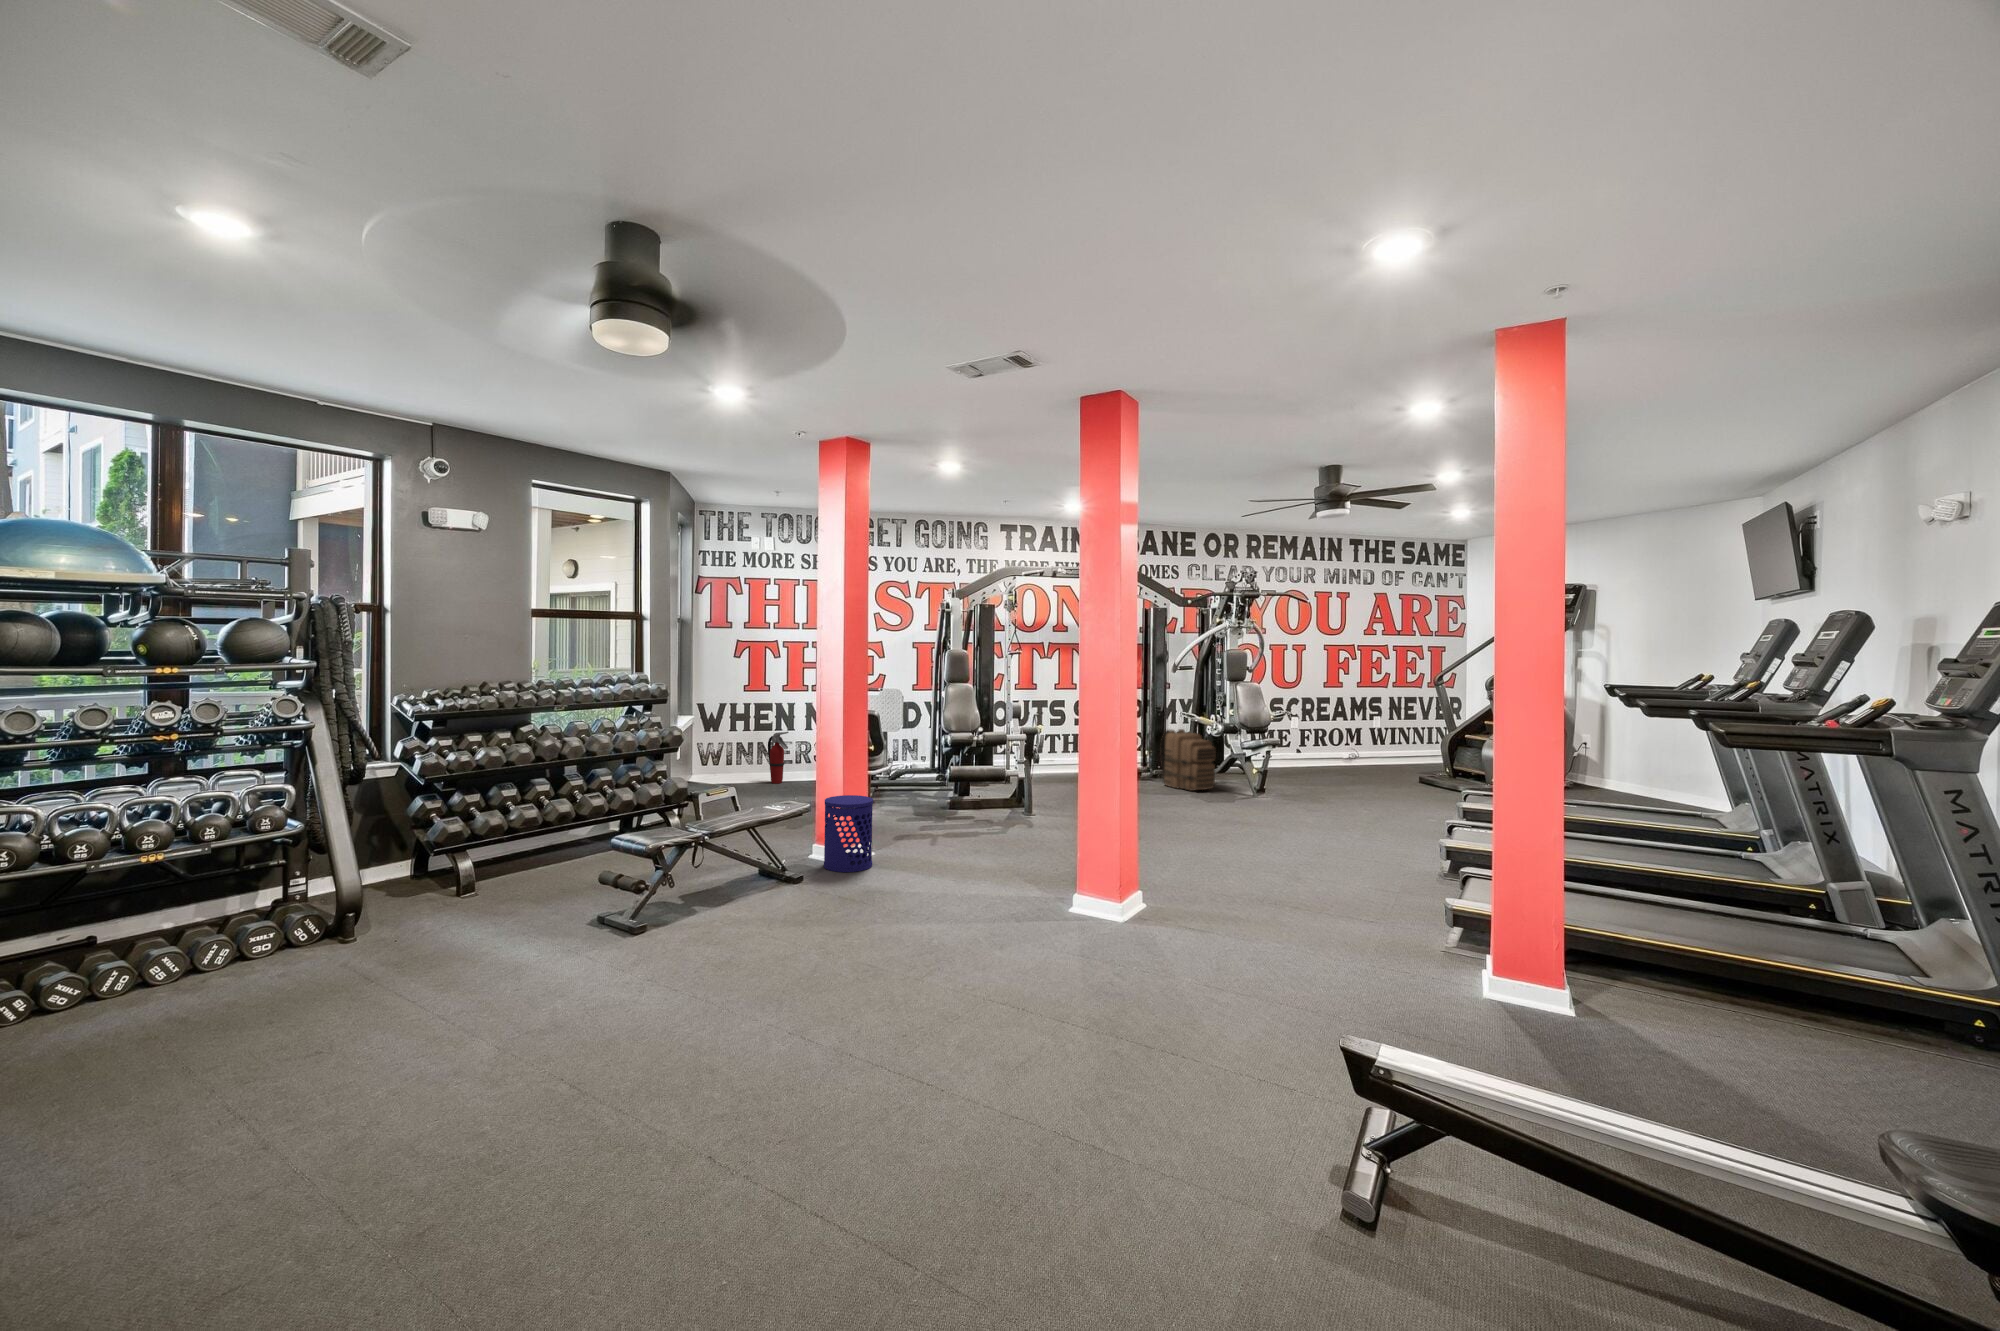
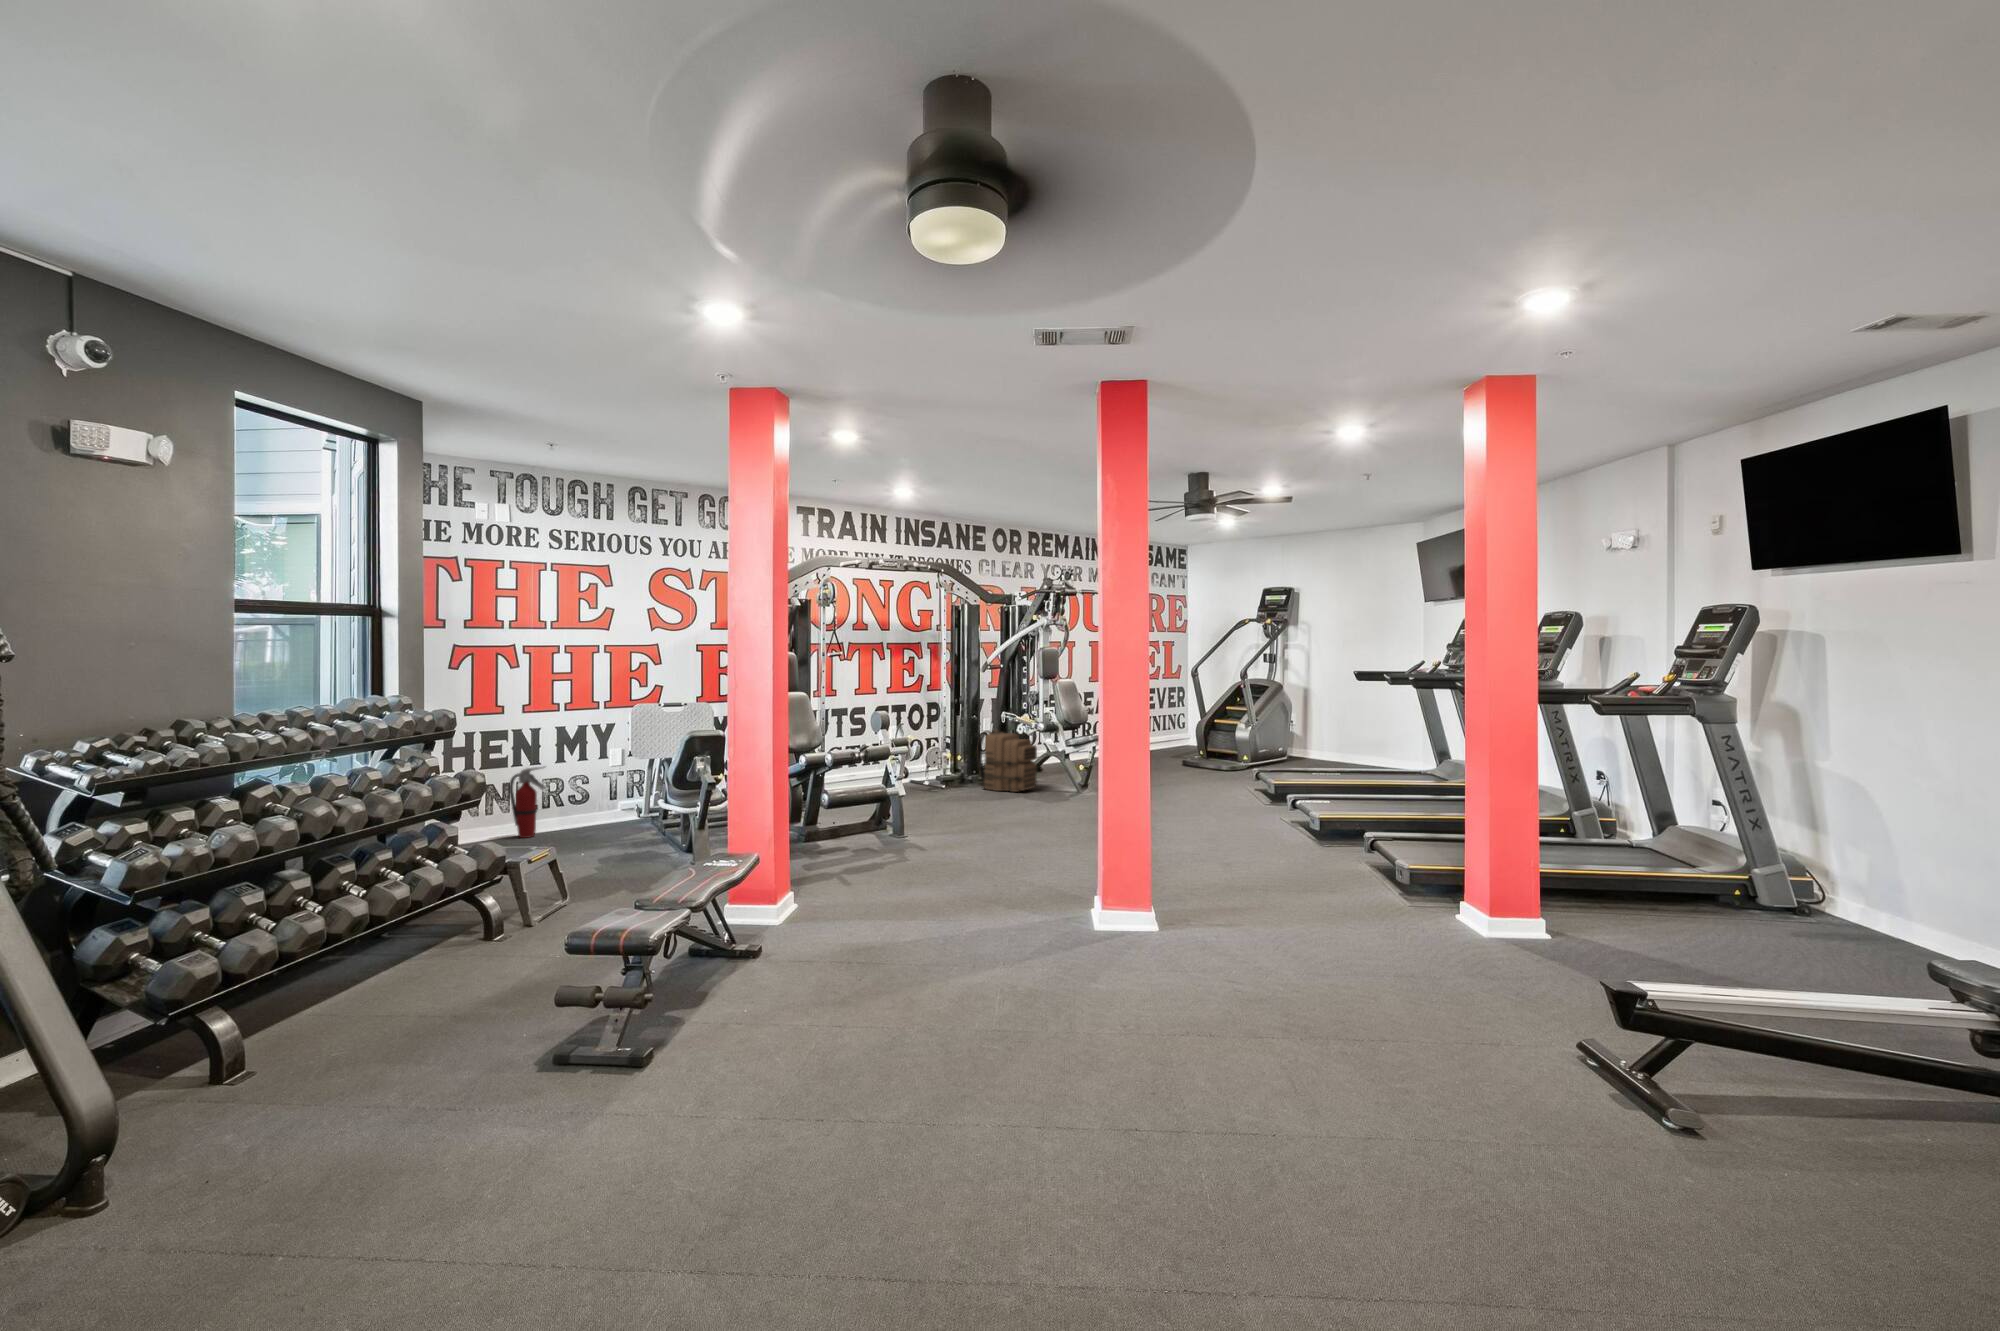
waste bin: present [824,795,873,872] -> none [777,834,839,932]

